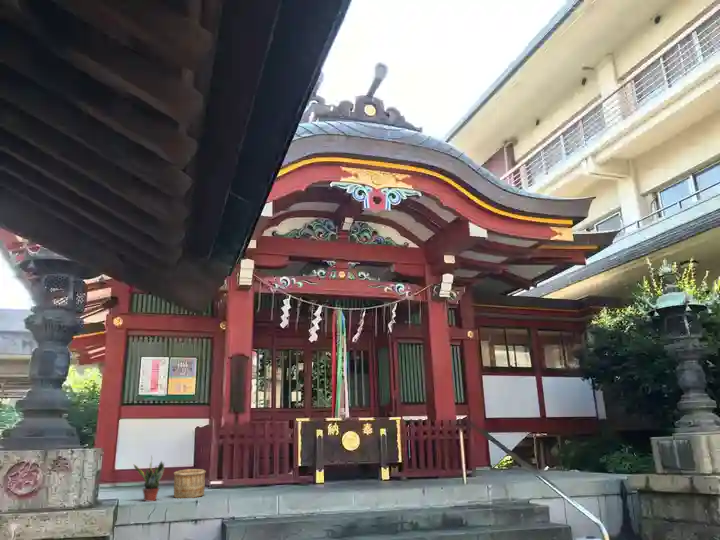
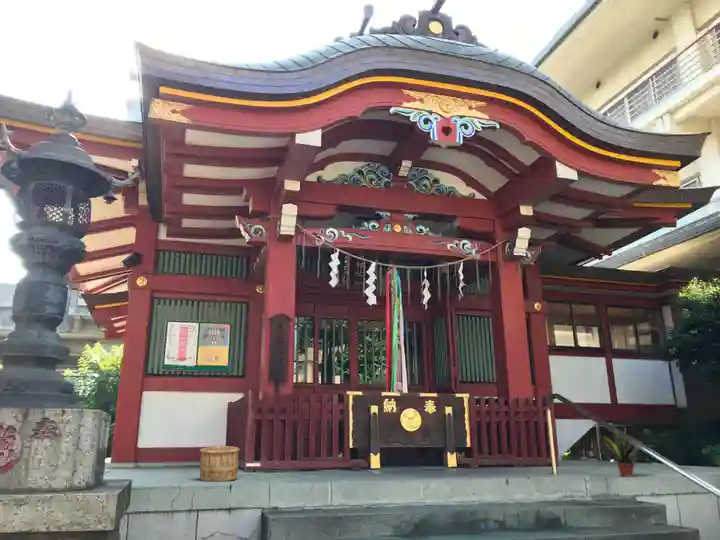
potted plant: present [134,462,164,502] -> present [604,429,638,477]

